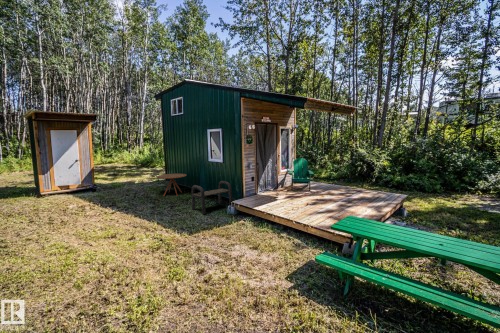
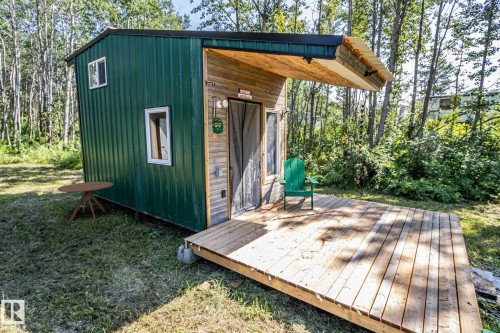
bench: present [192,181,232,214] -> none [108,197,188,267]

